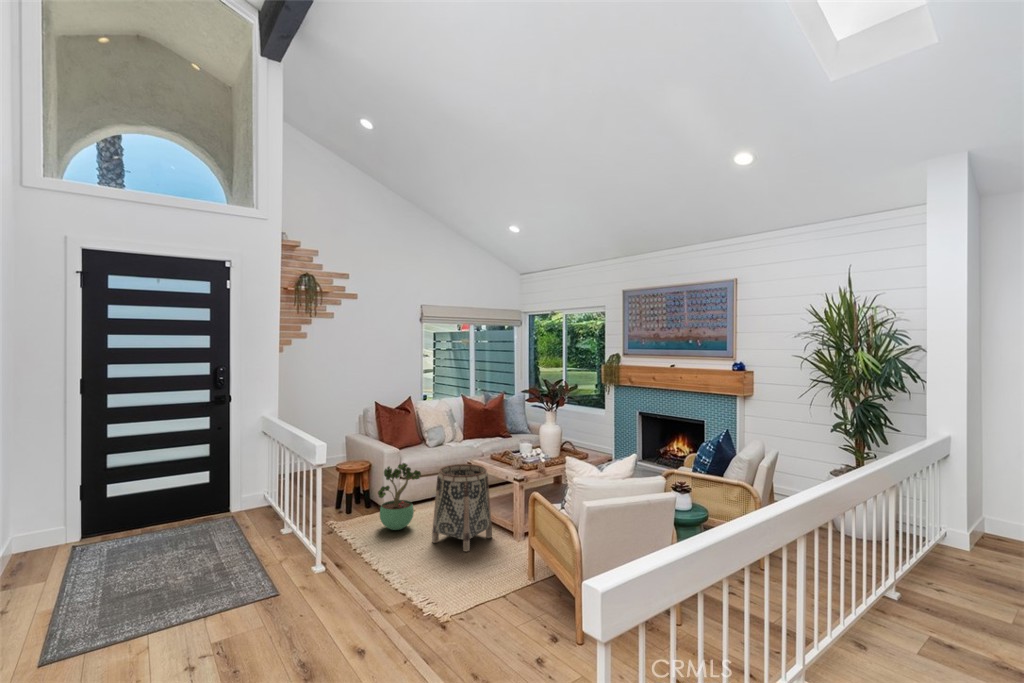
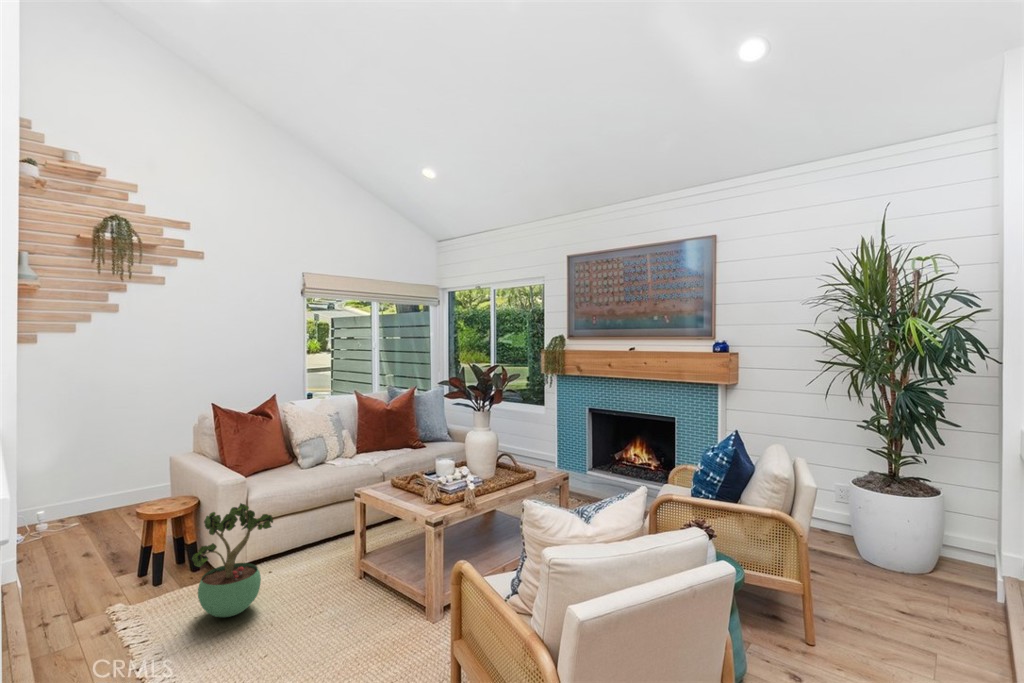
basket: present [432,464,492,551] -> none [287,500,392,654]

